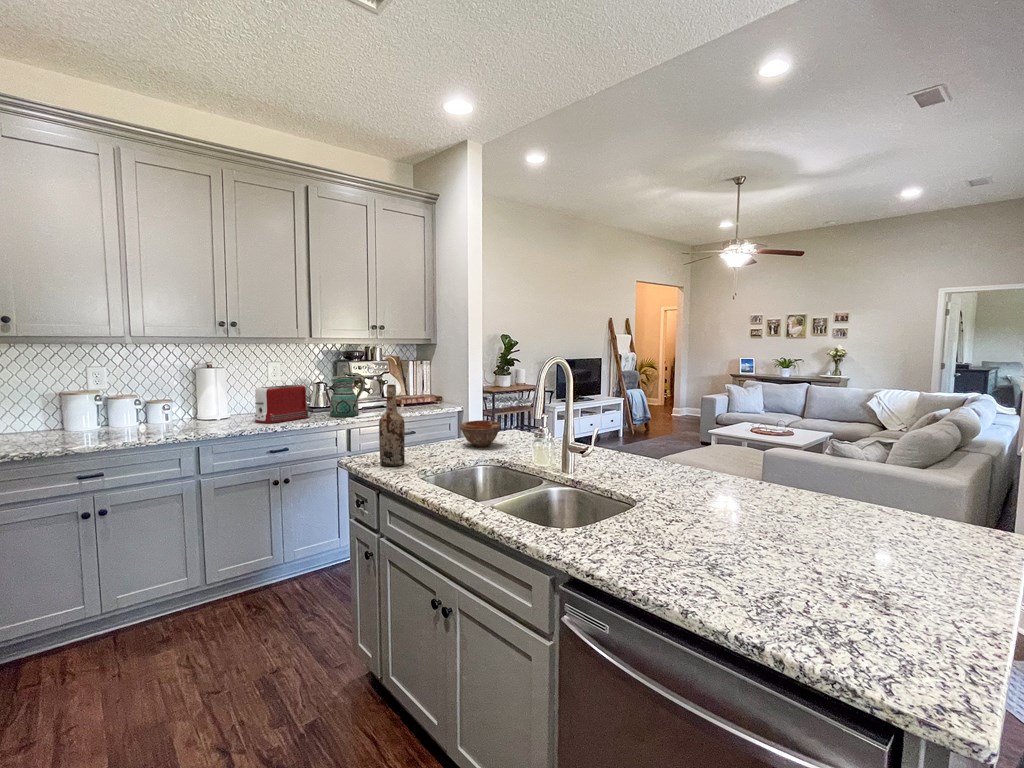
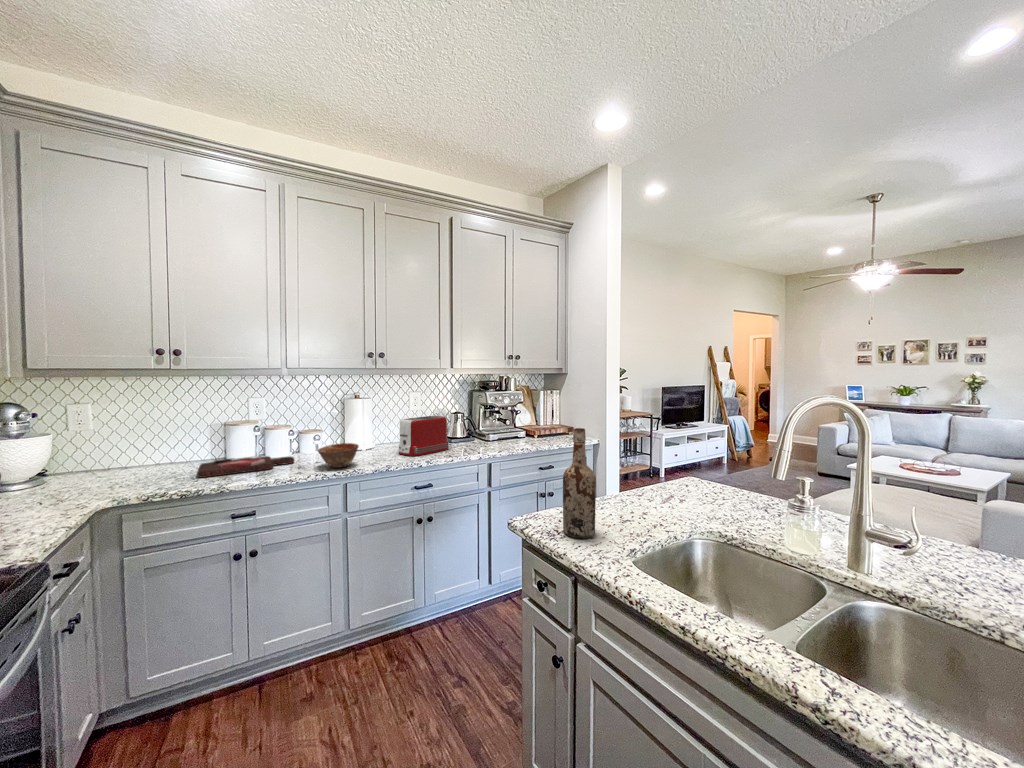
ceramic pitcher: present [330,375,364,417] -> none [469,406,501,450]
ceramic bowl: present [459,420,501,447] -> present [318,443,359,468]
cutting board: none [35,423,142,443] -> present [197,456,294,478]

